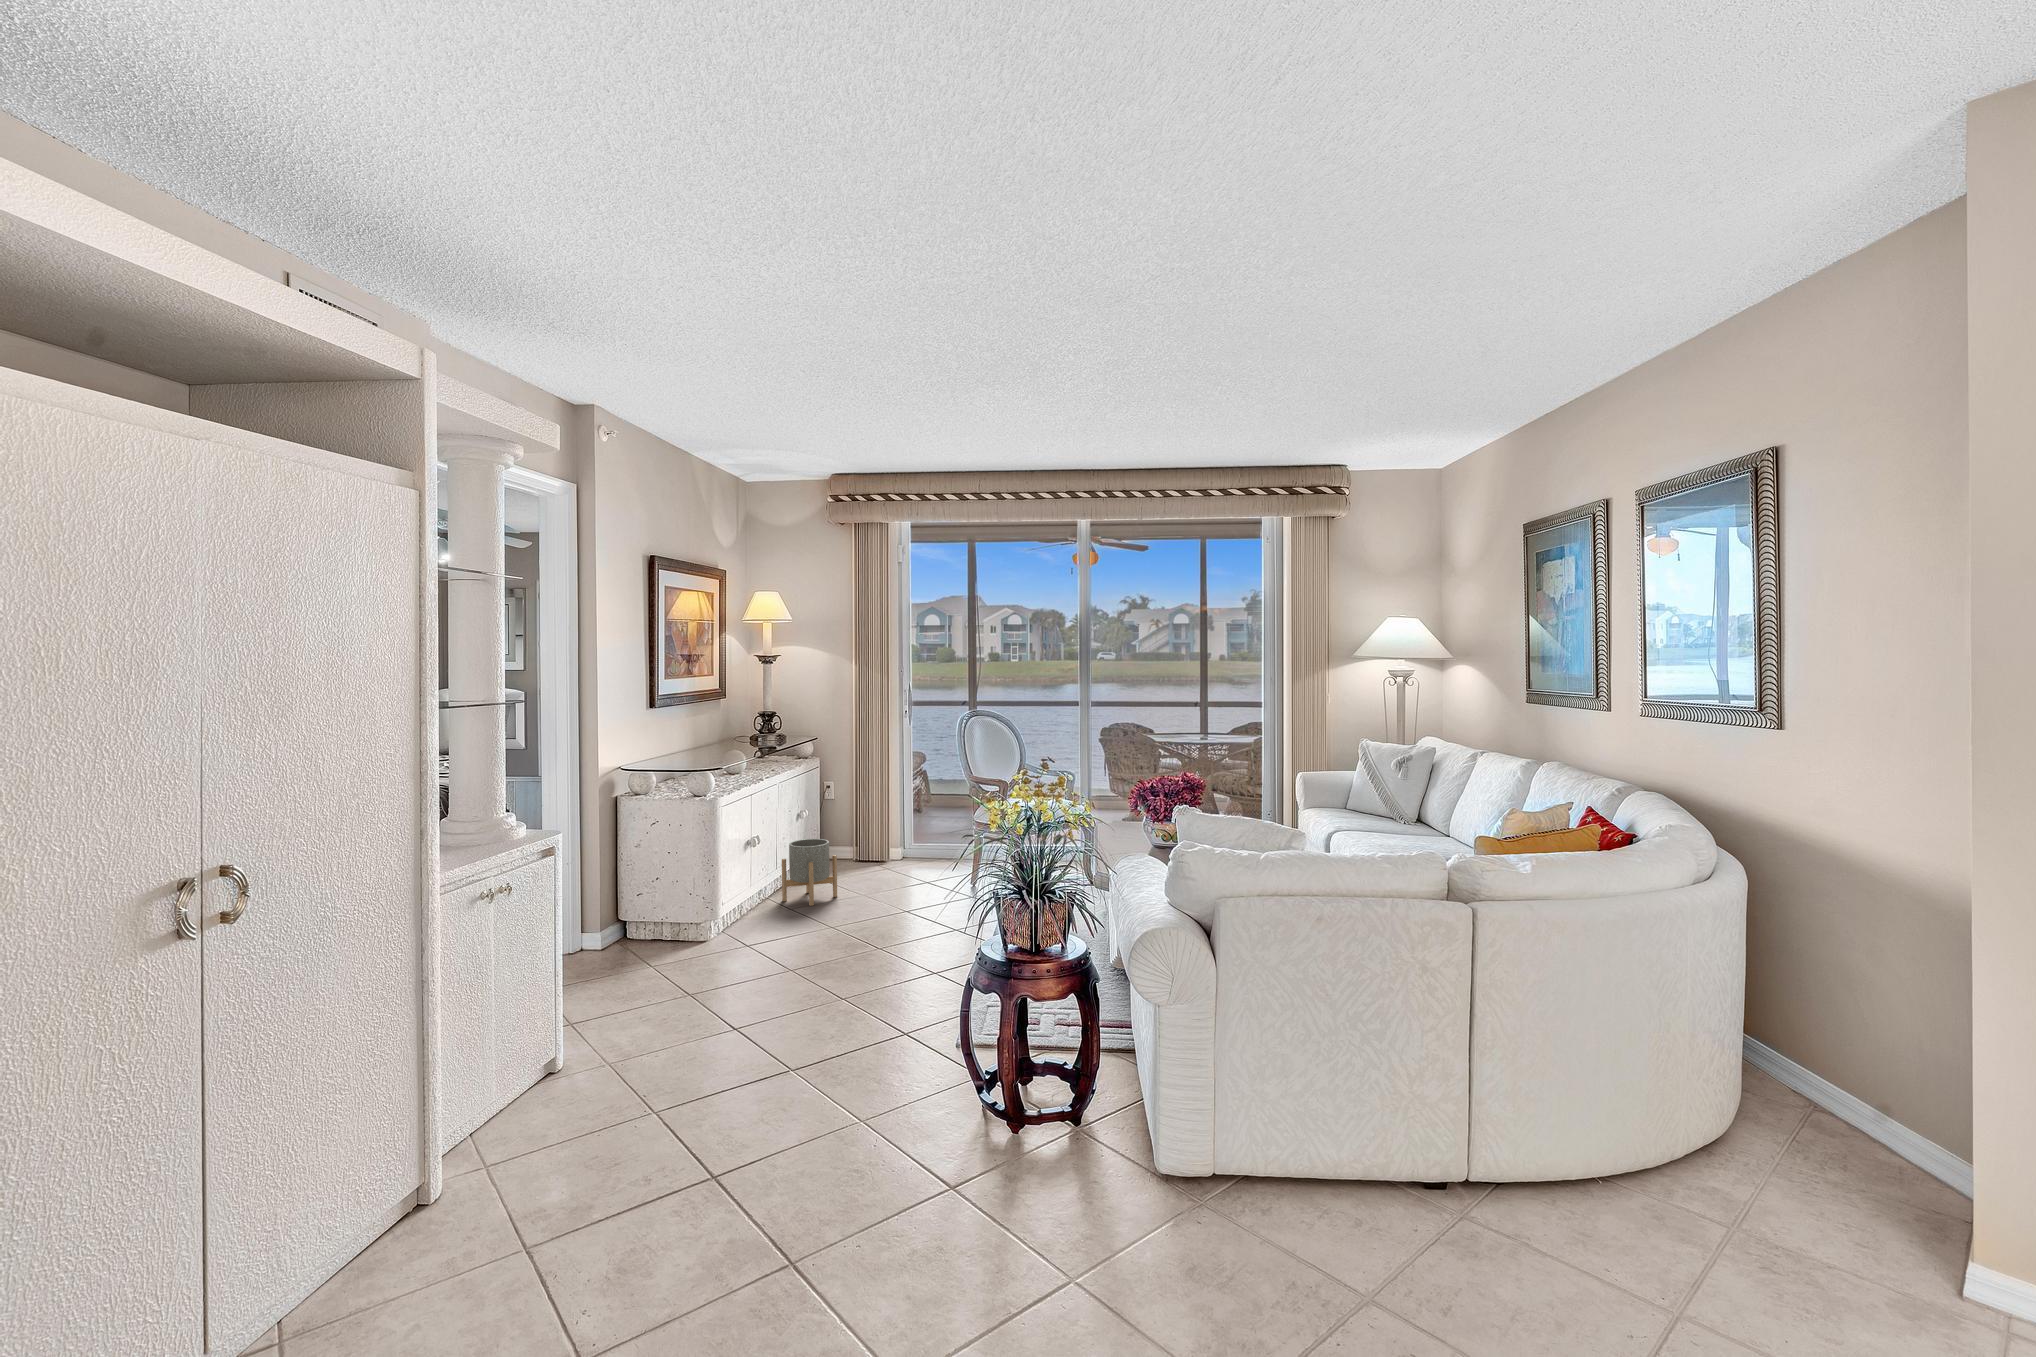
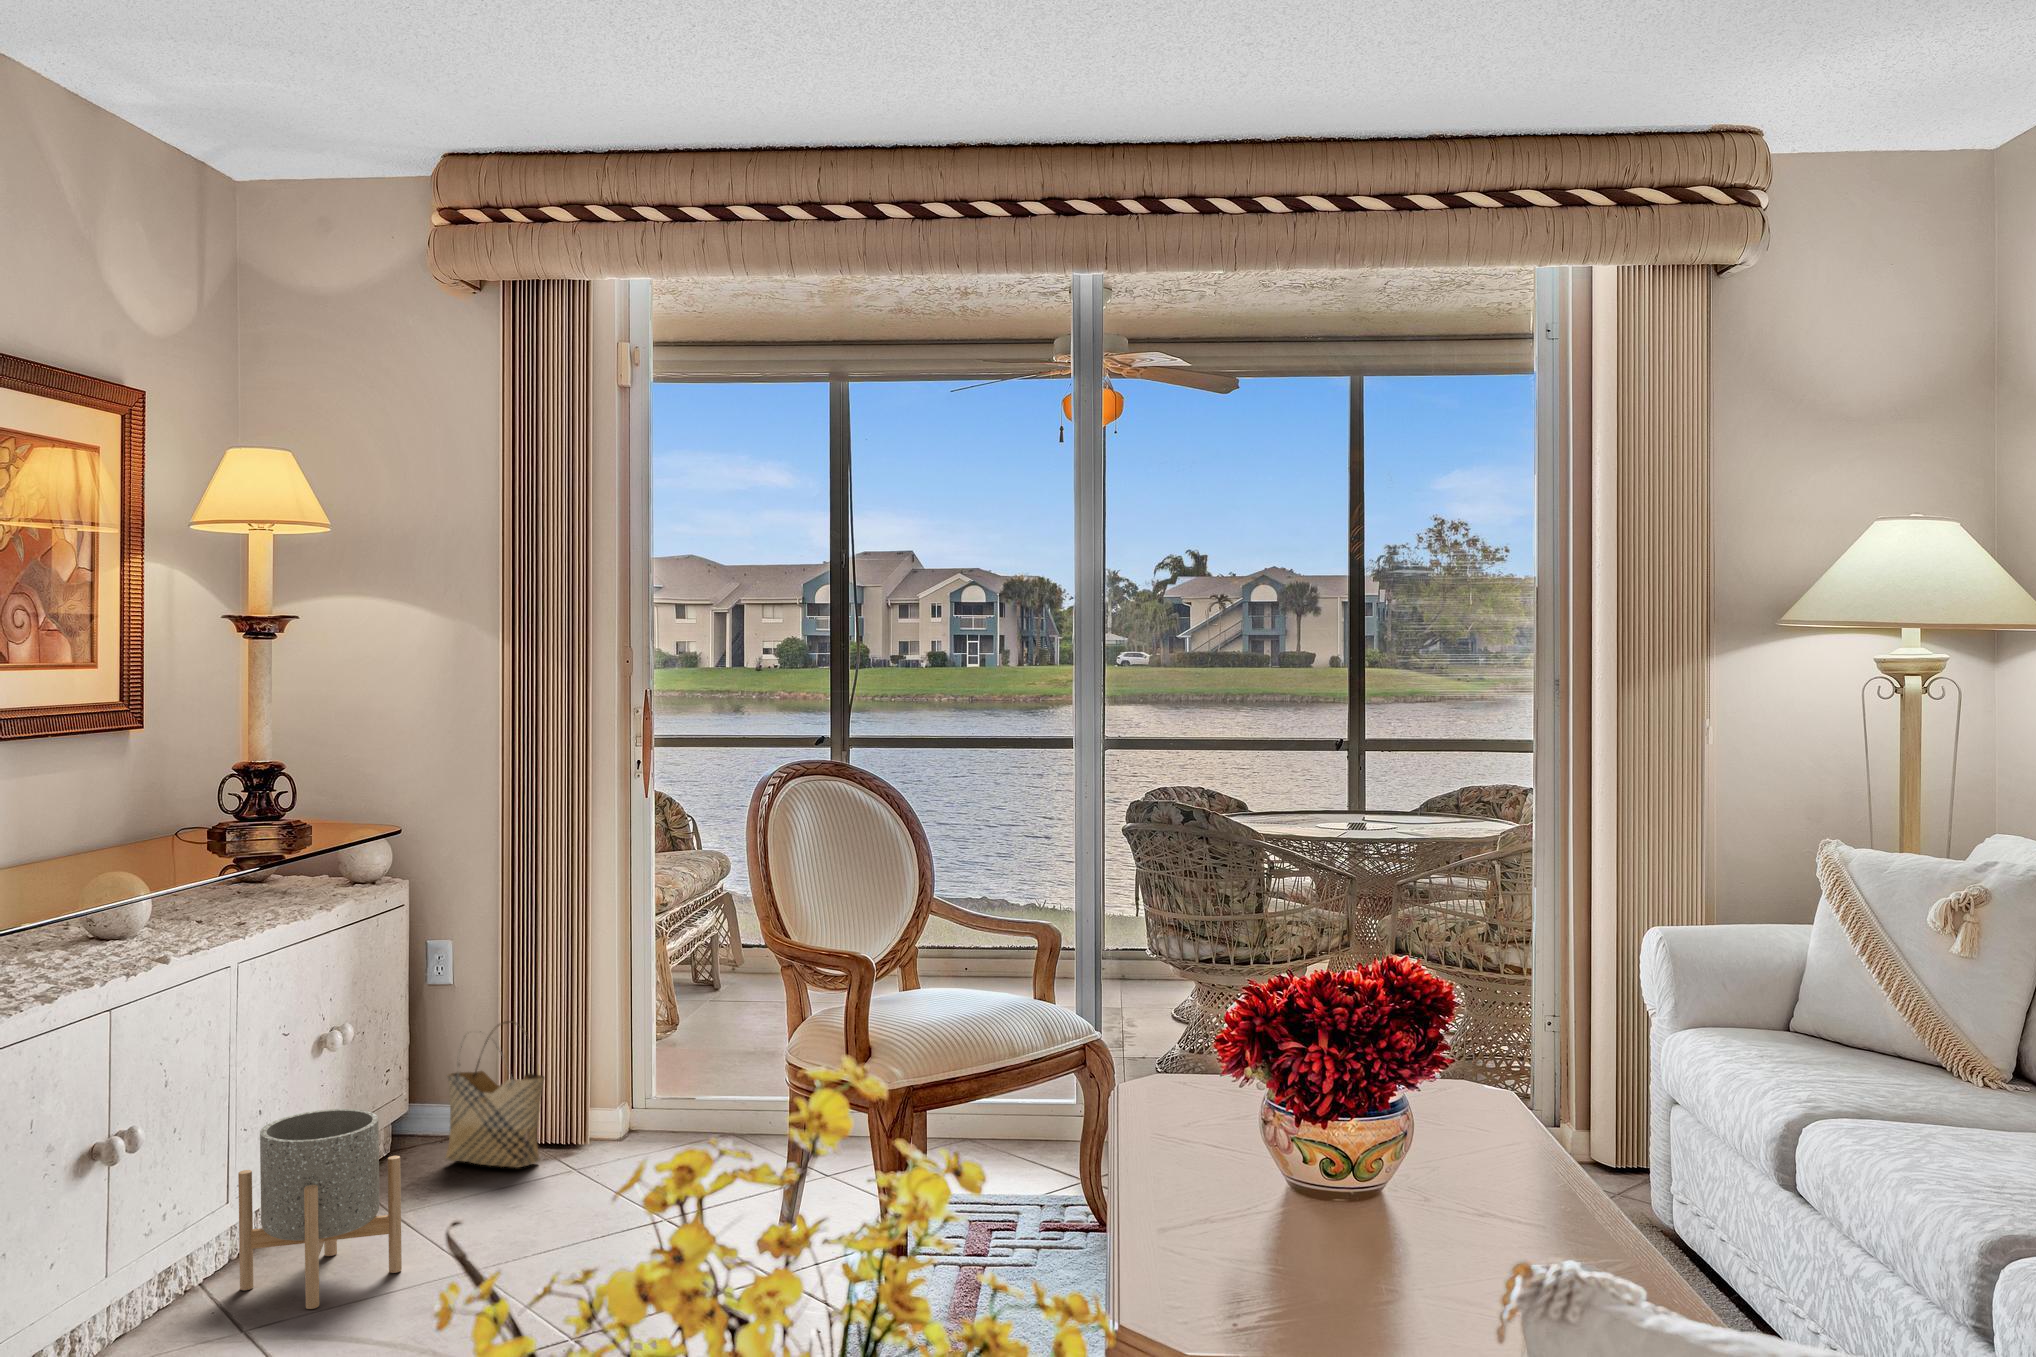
woven basket: none [835,814,874,869] -> present [445,1021,544,1168]

